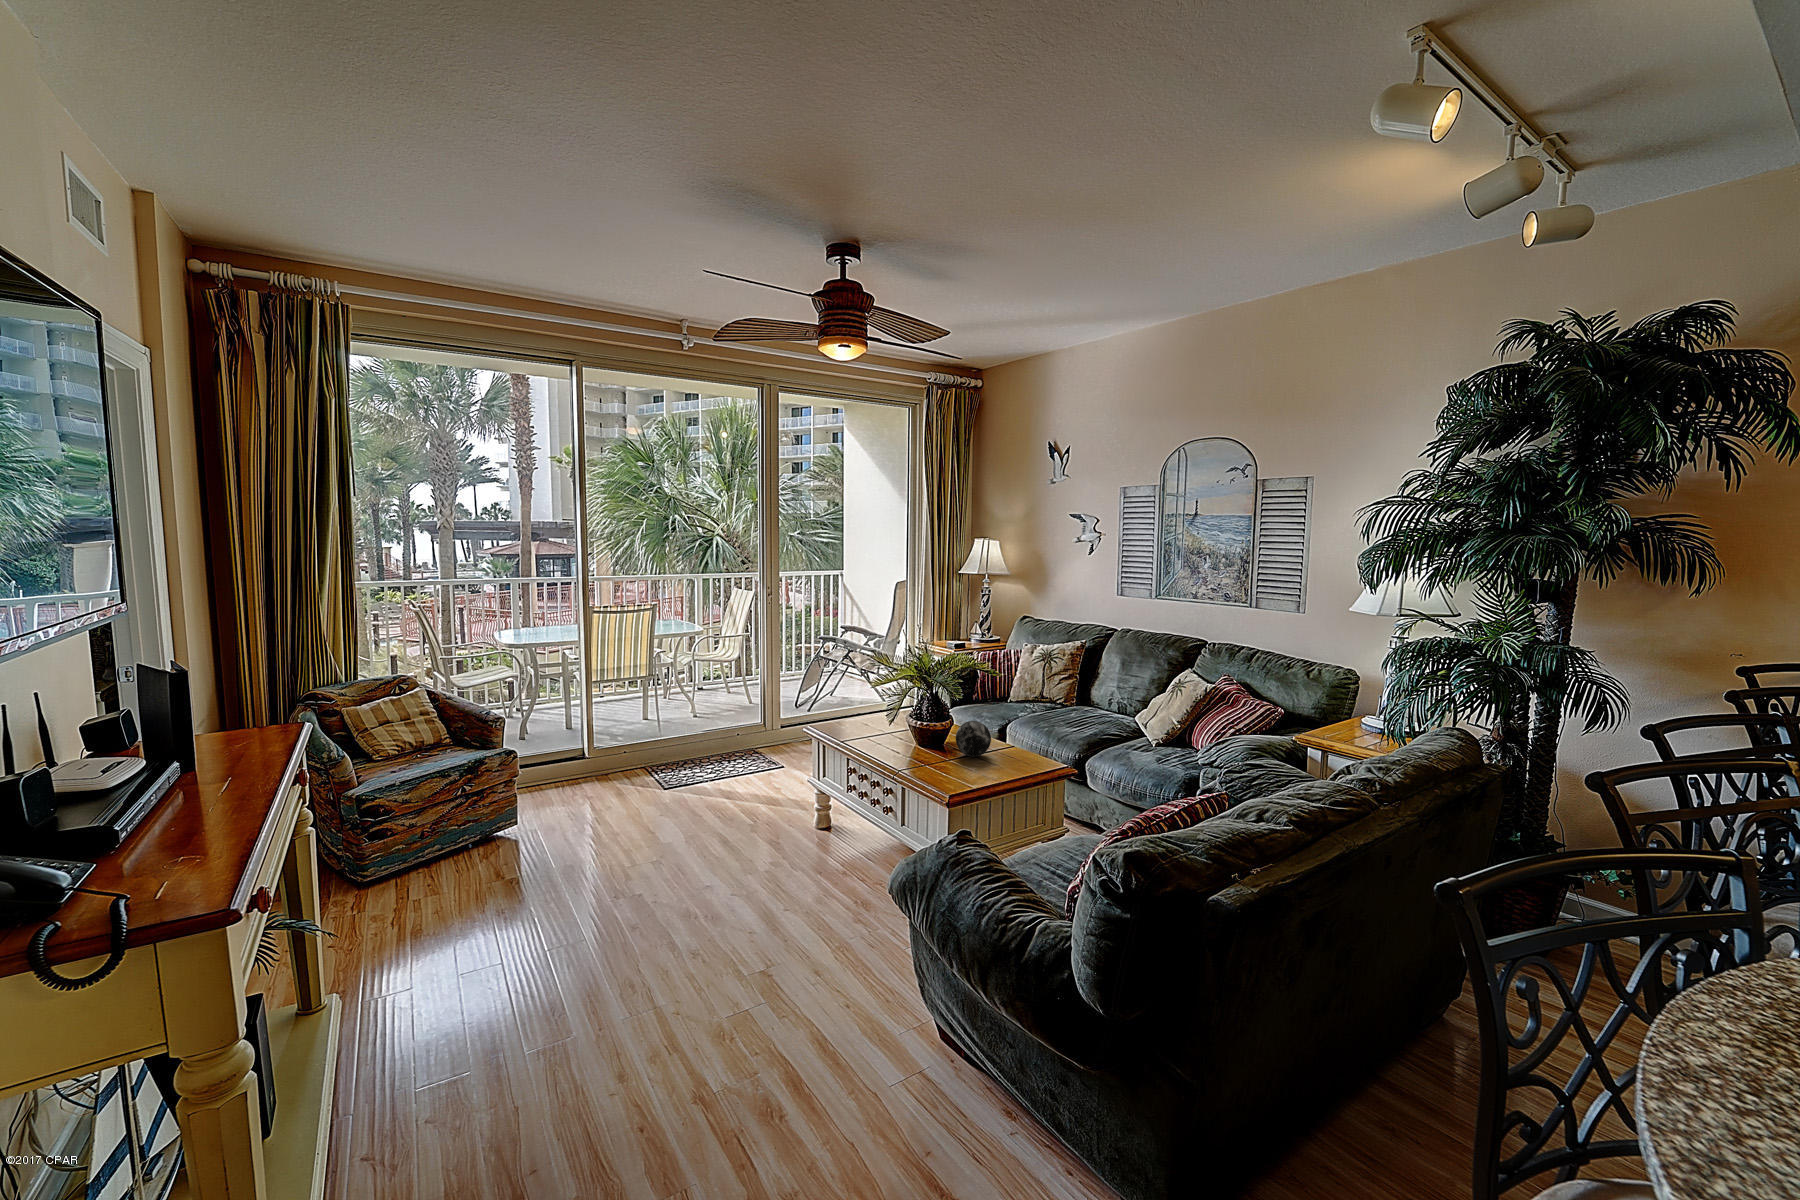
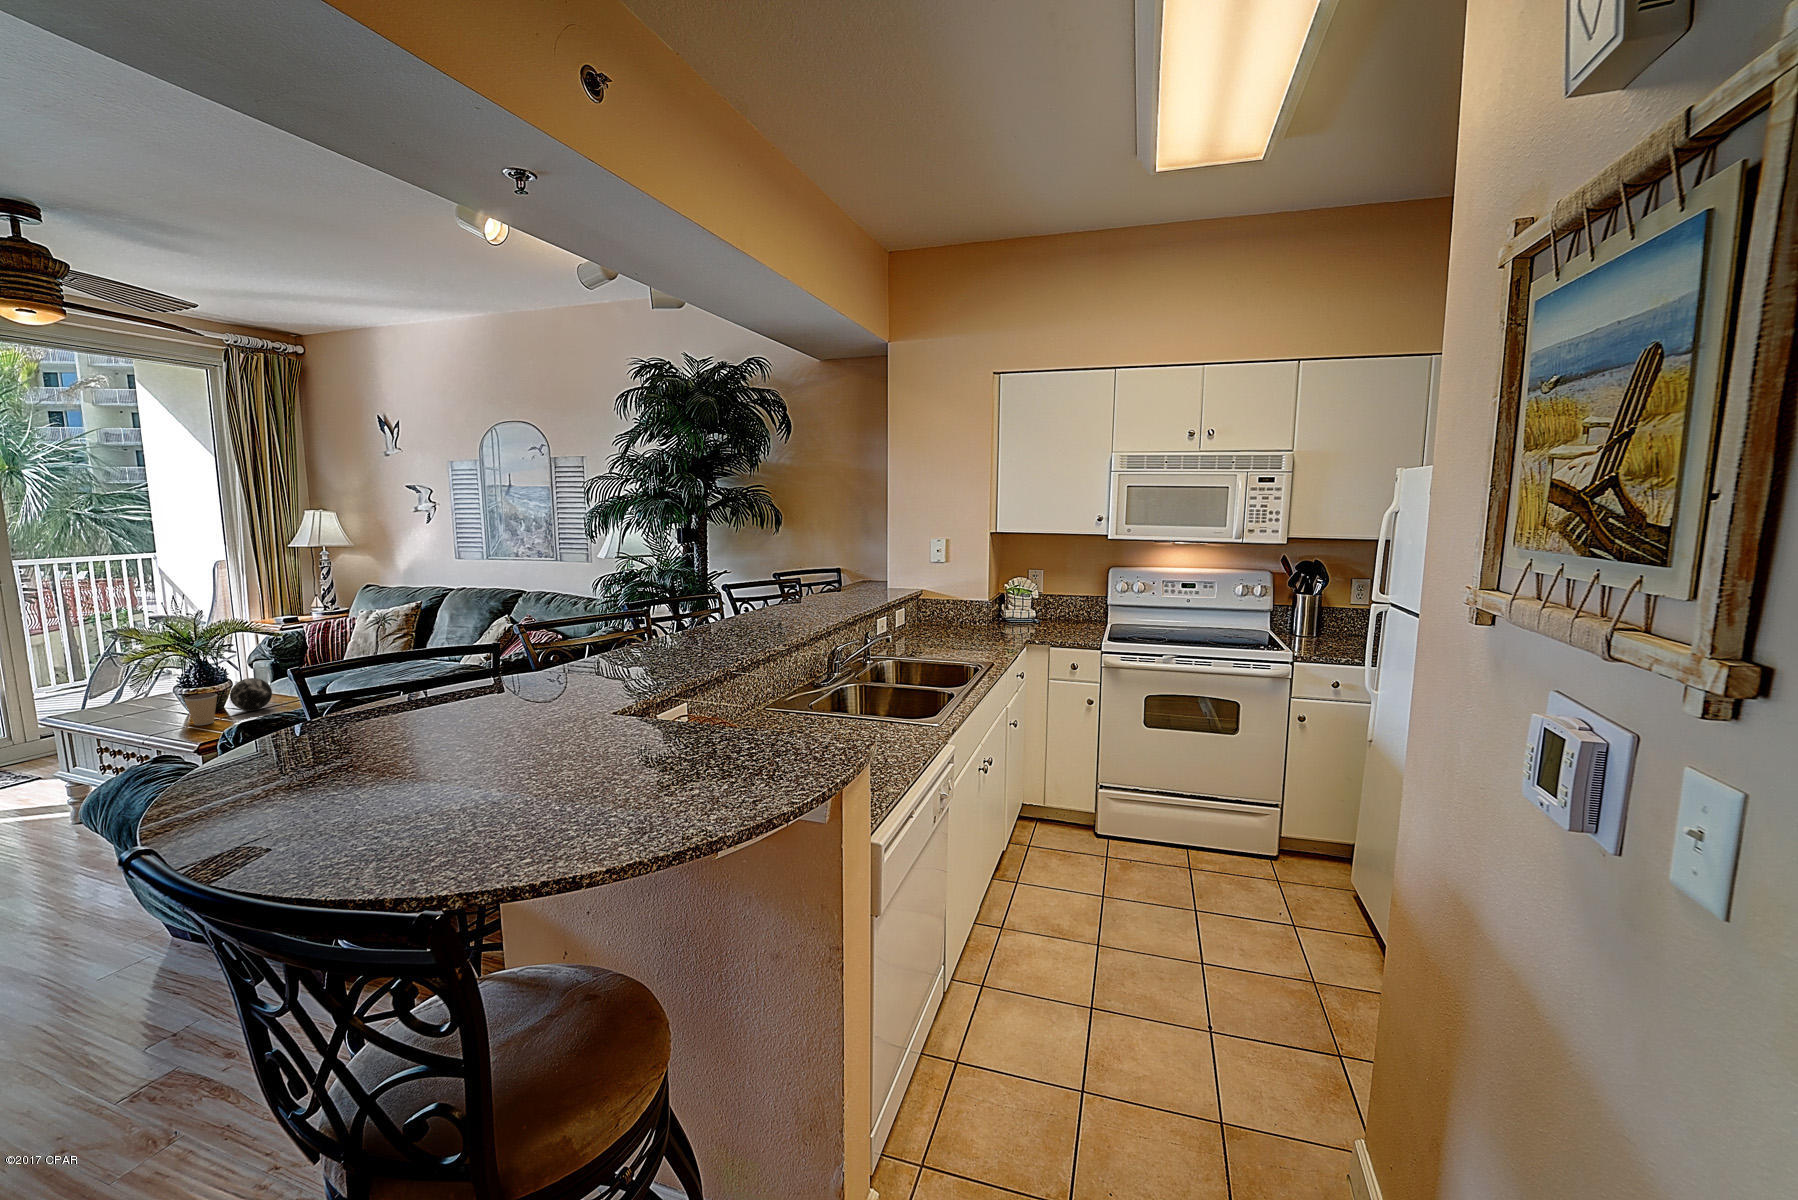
coffee cup: none [925,734,952,769] -> present [184,694,217,725]

